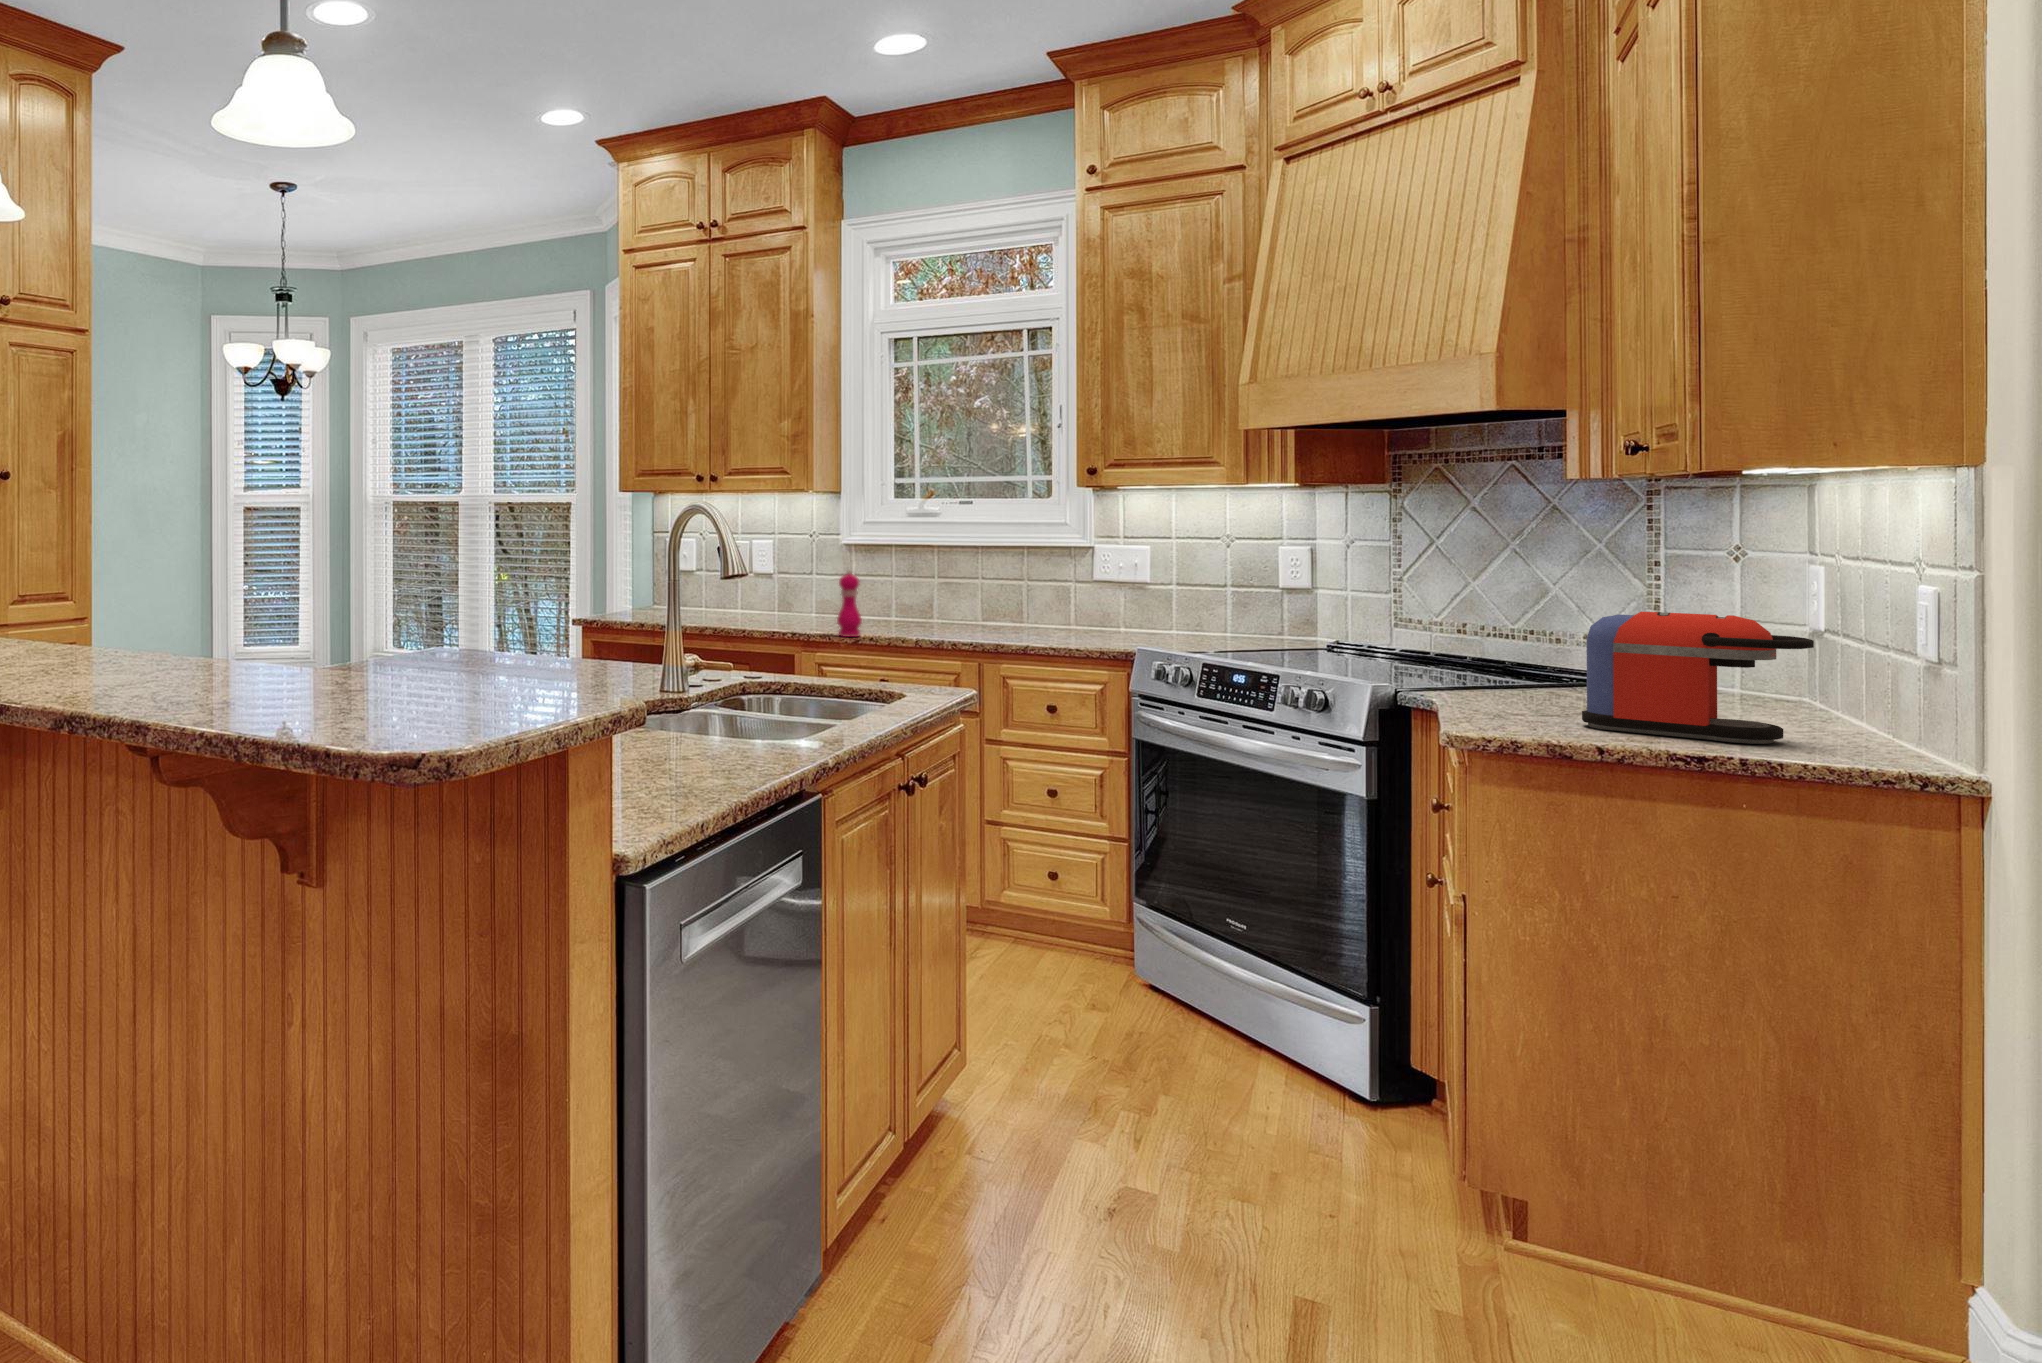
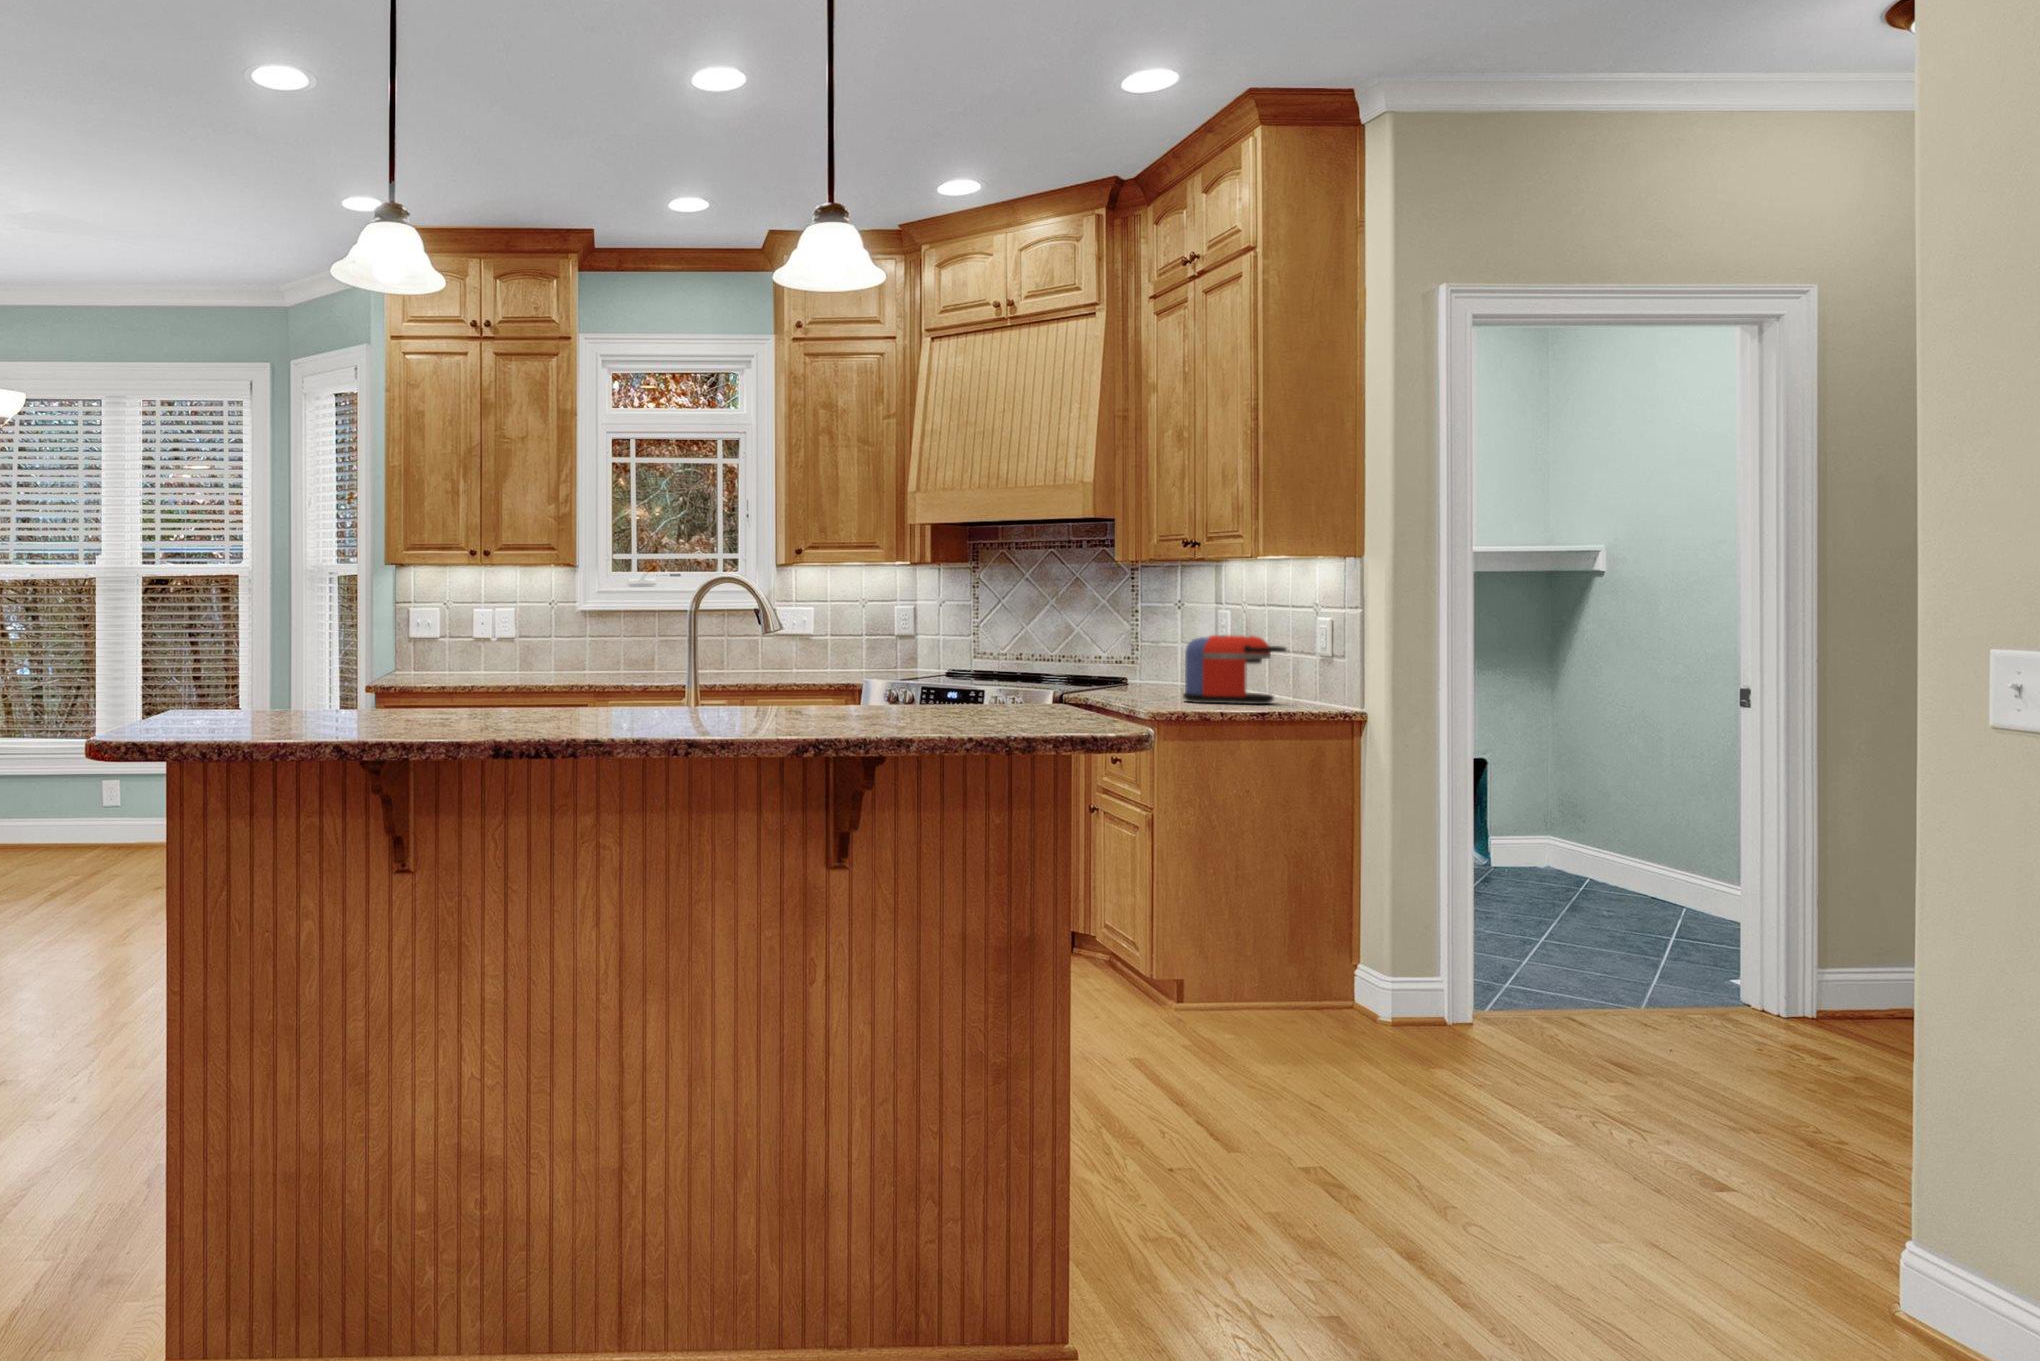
pepper mill: present [837,569,862,637] -> none [641,626,660,680]

